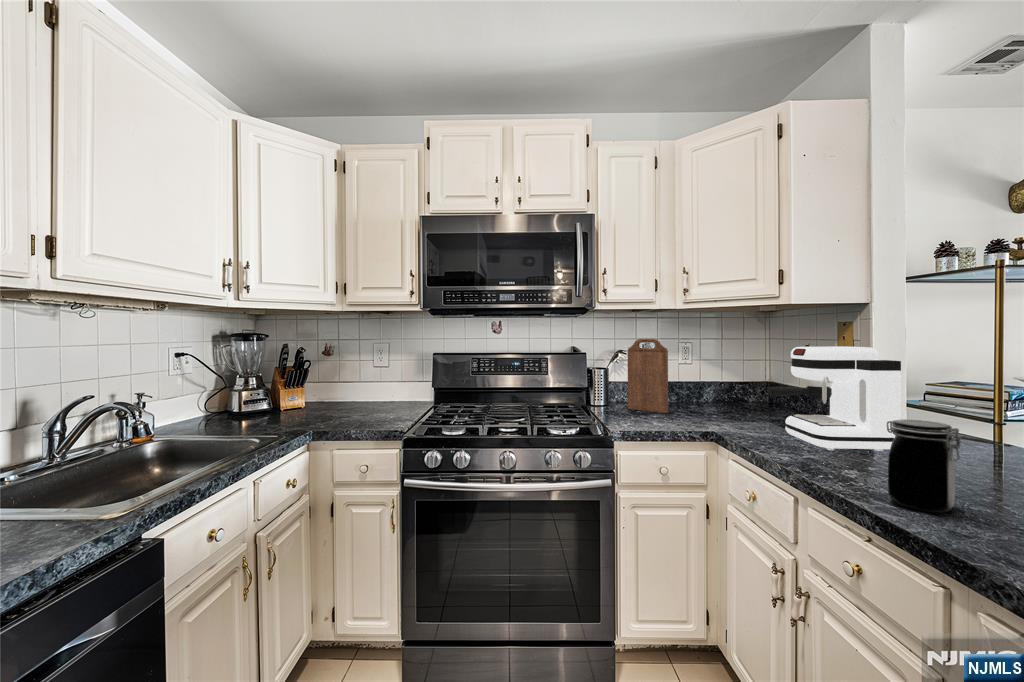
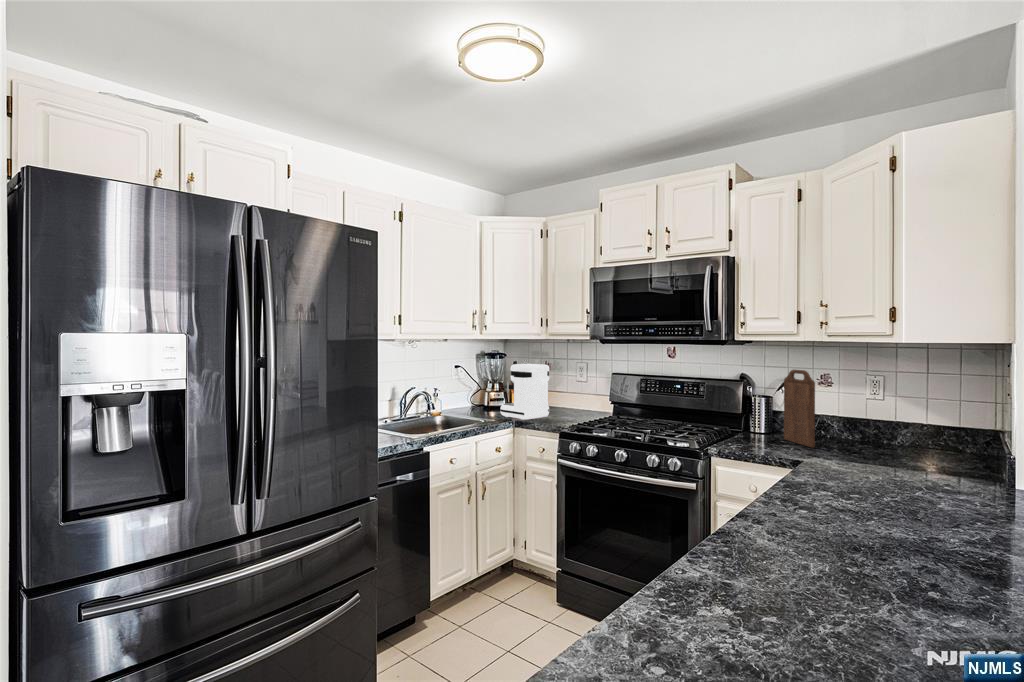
coffee maker: present [767,347,901,451] -> present [500,364,549,420]
jar: present [887,419,961,513] -> none [778,457,831,533]

